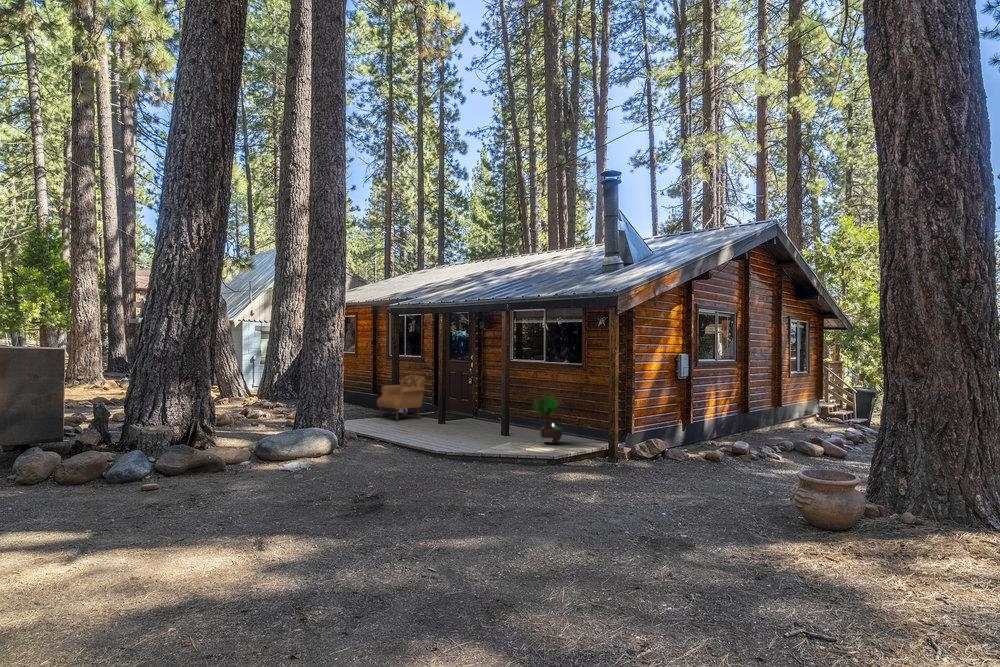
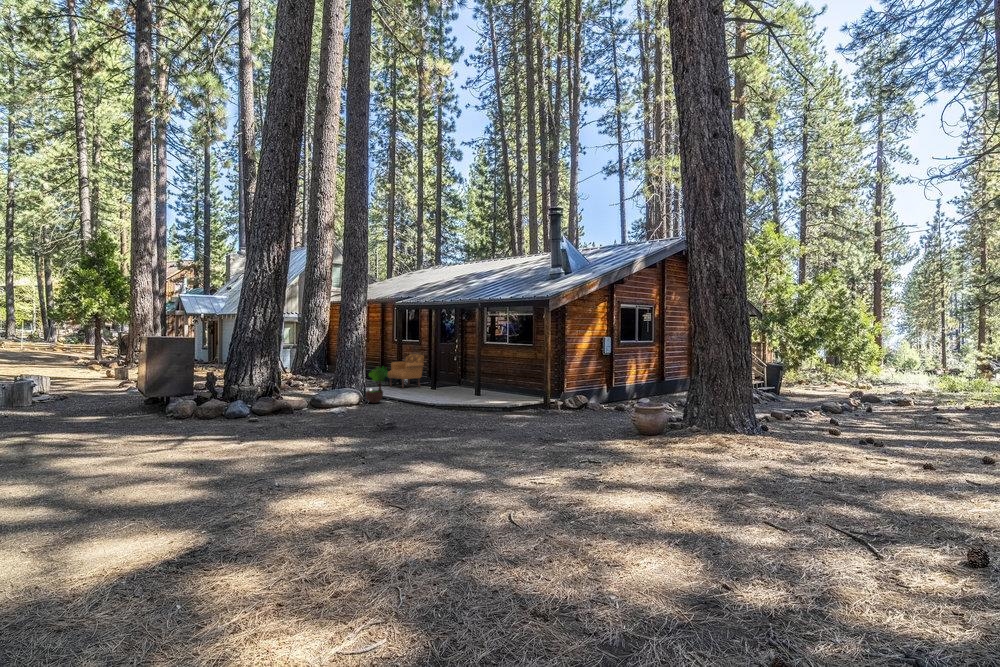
potted tree: present [534,394,562,444] -> present [366,368,387,403]

